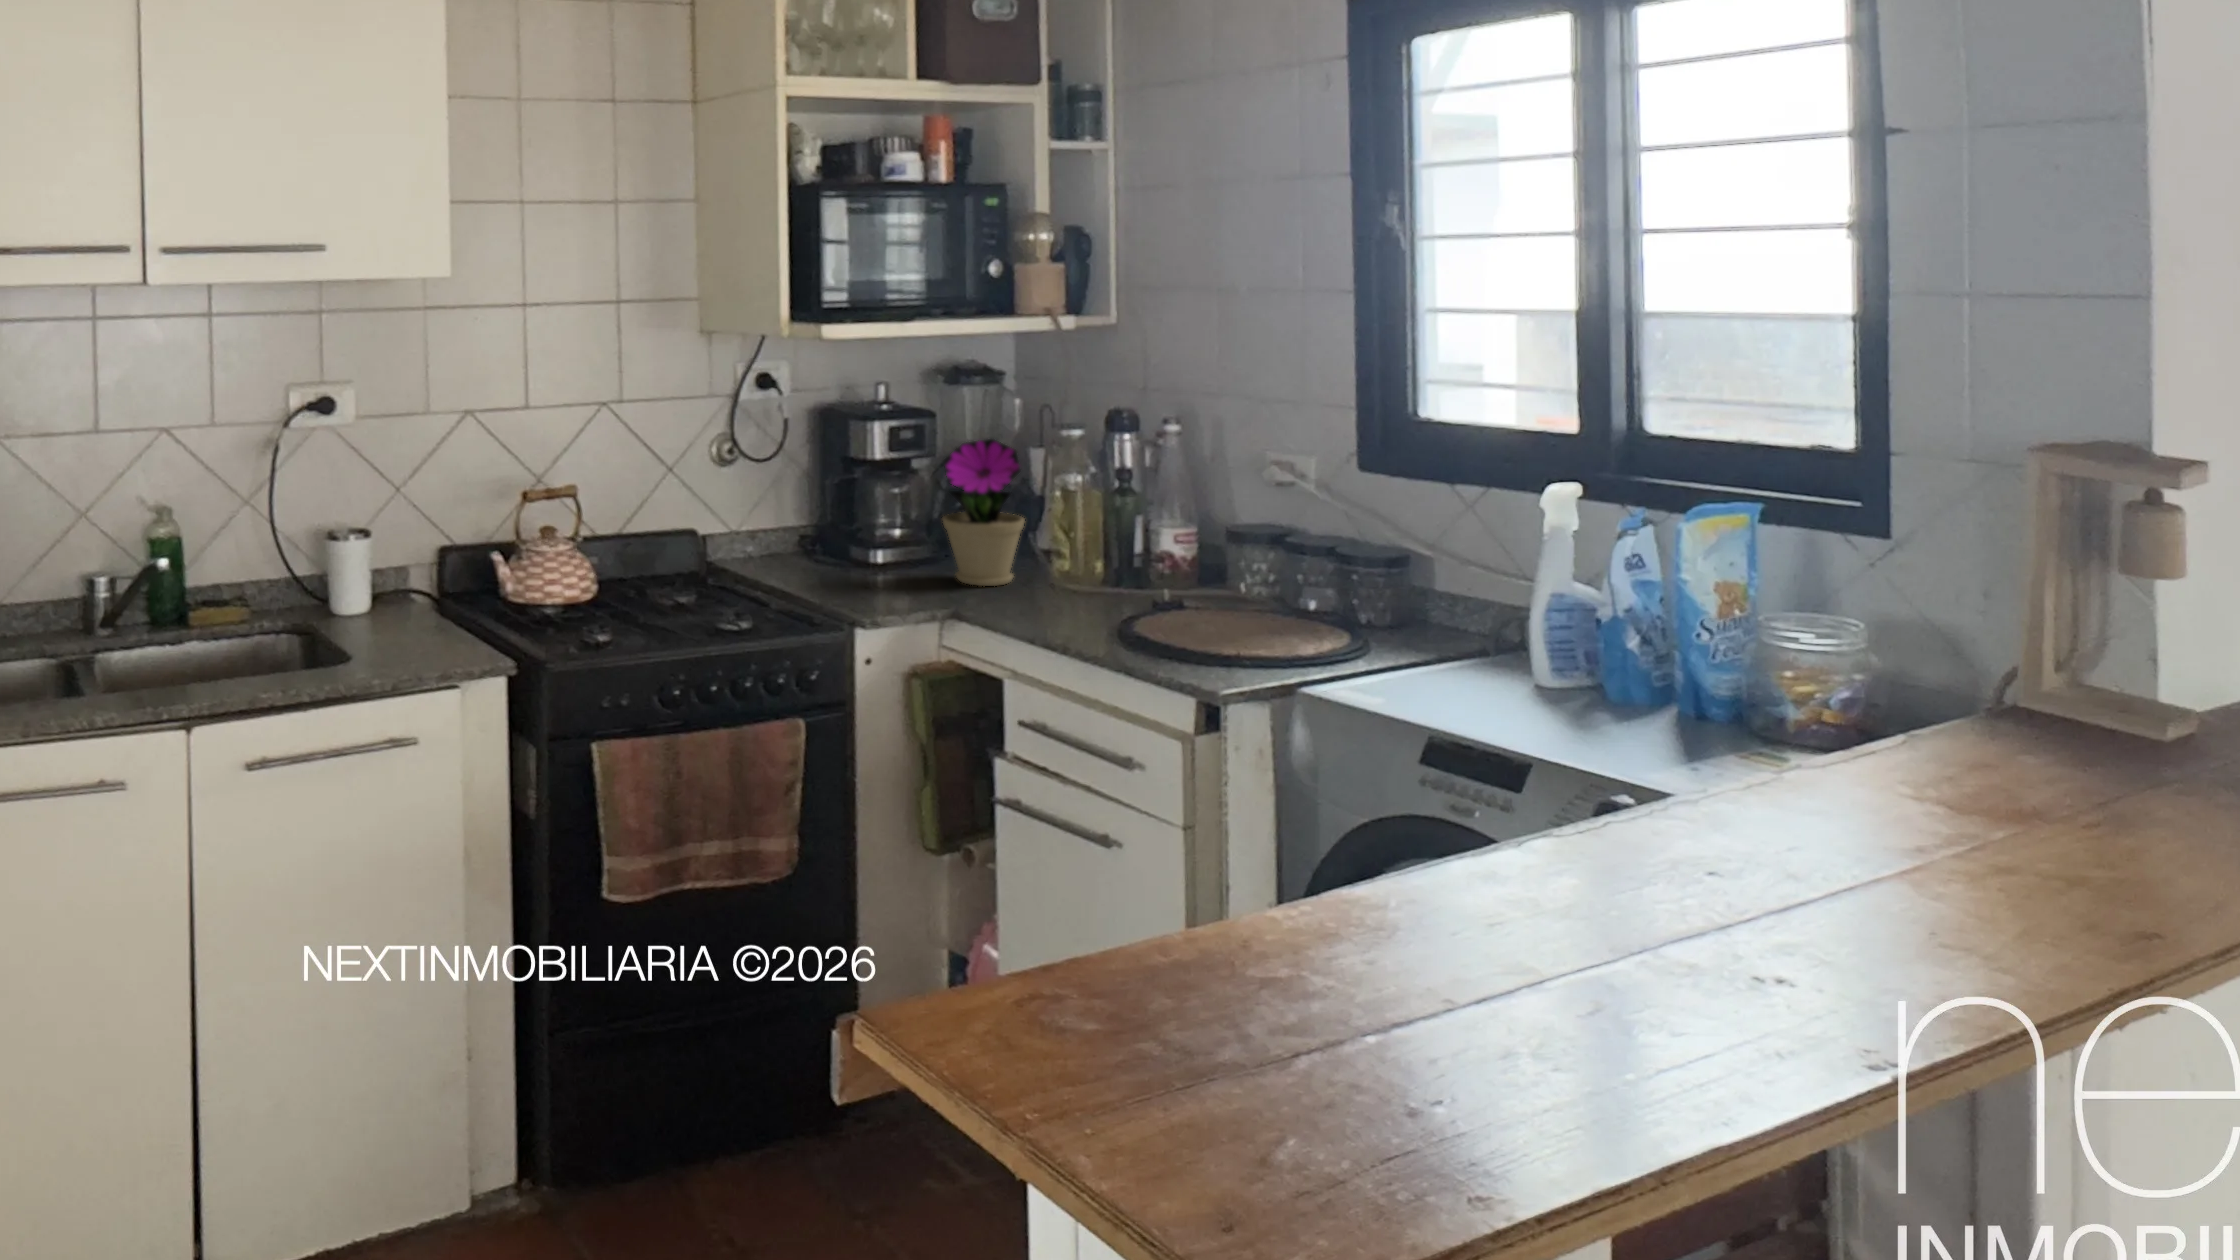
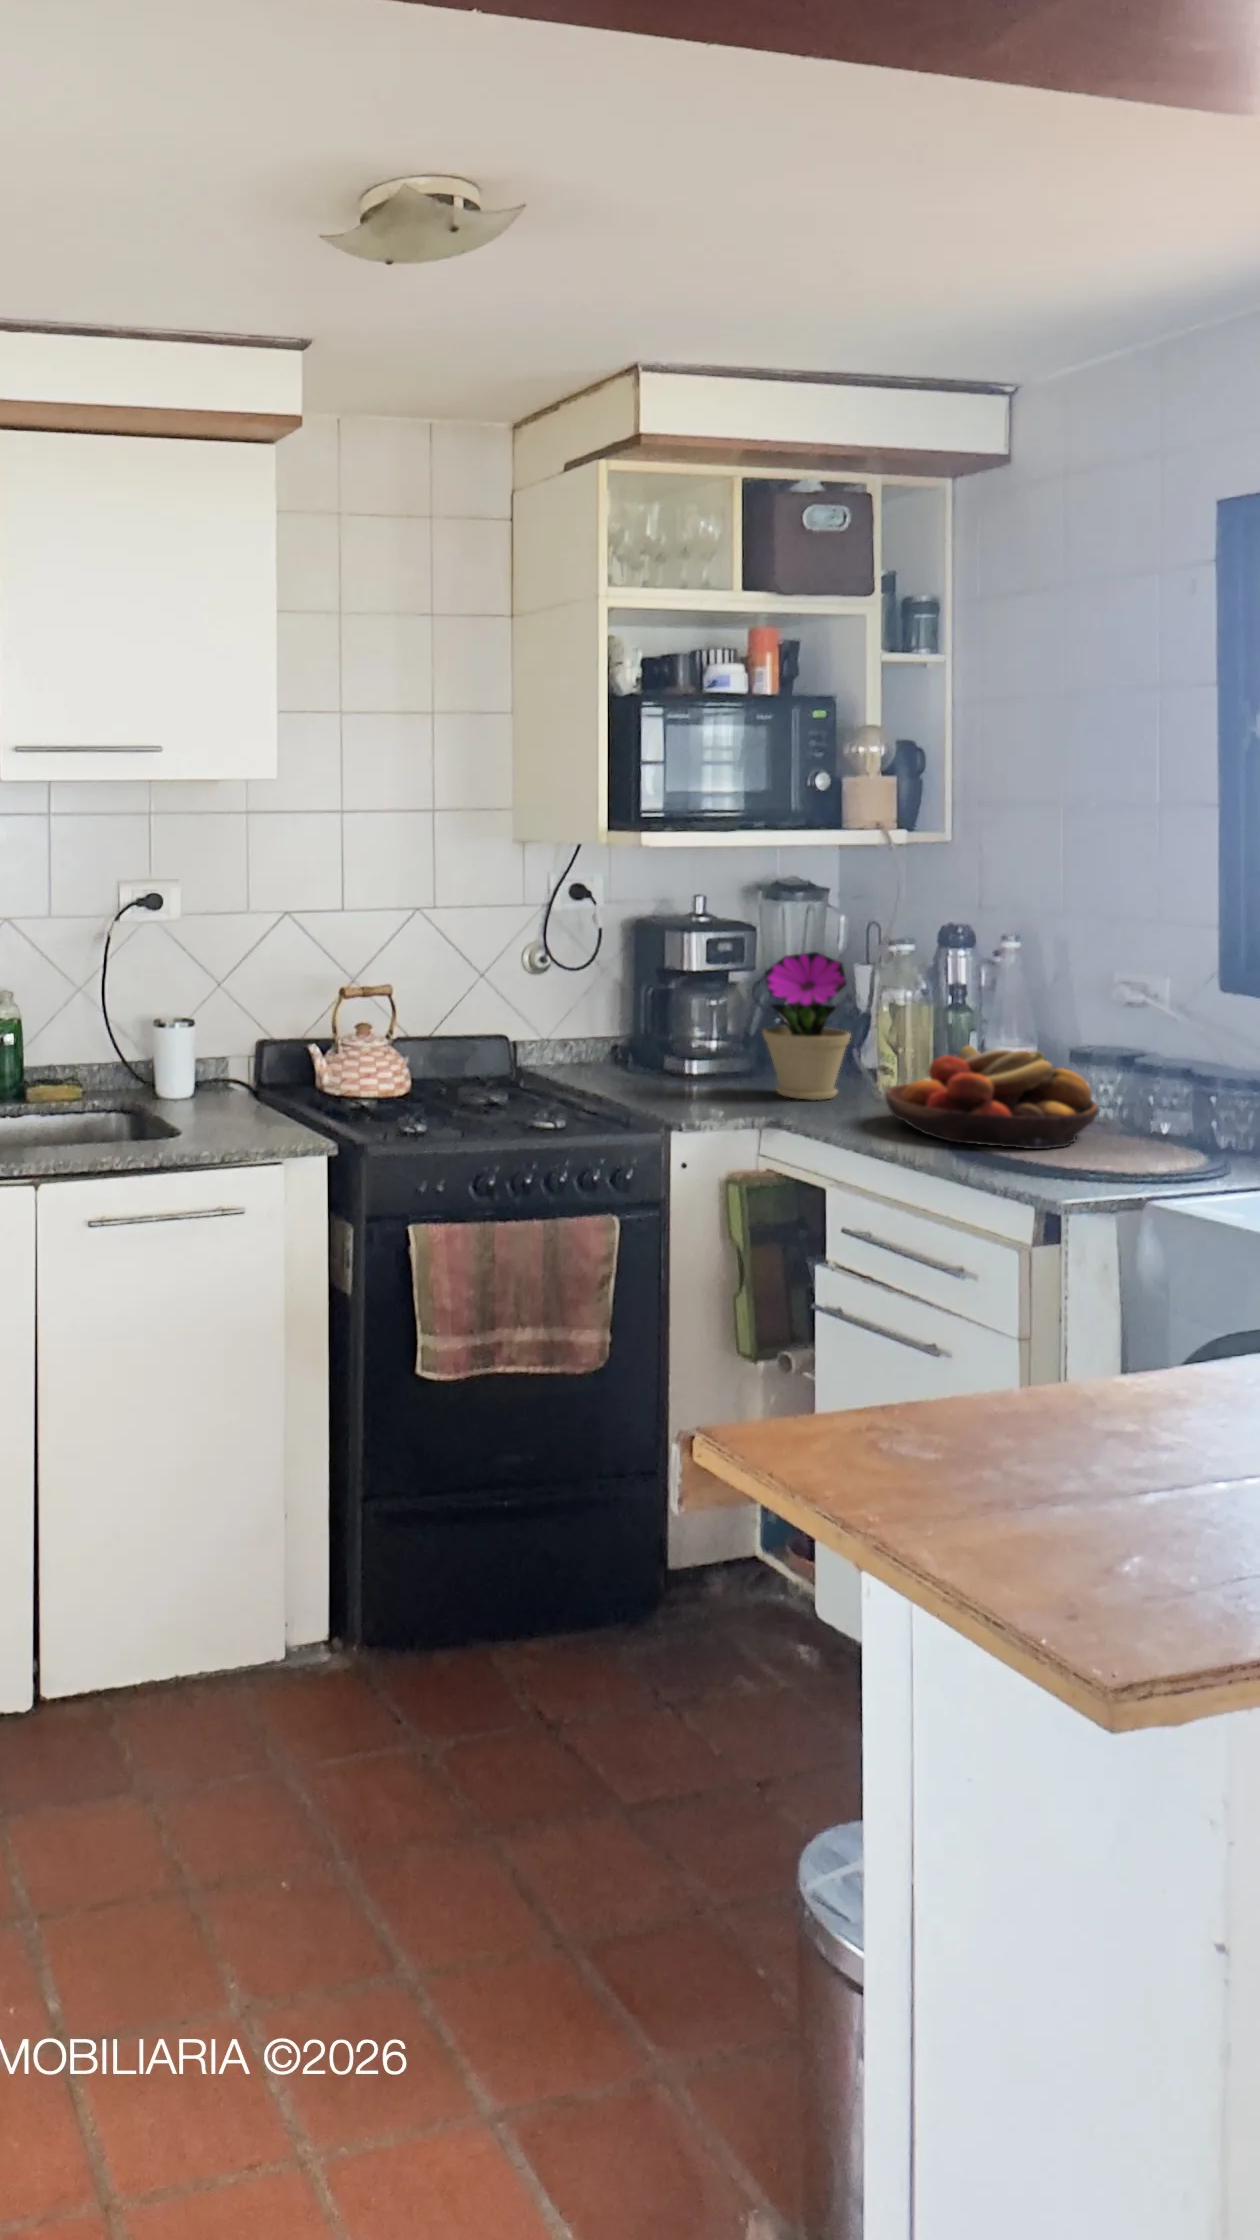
fruit bowl: none [1056,528,1251,635] -> present [885,1045,1099,1149]

